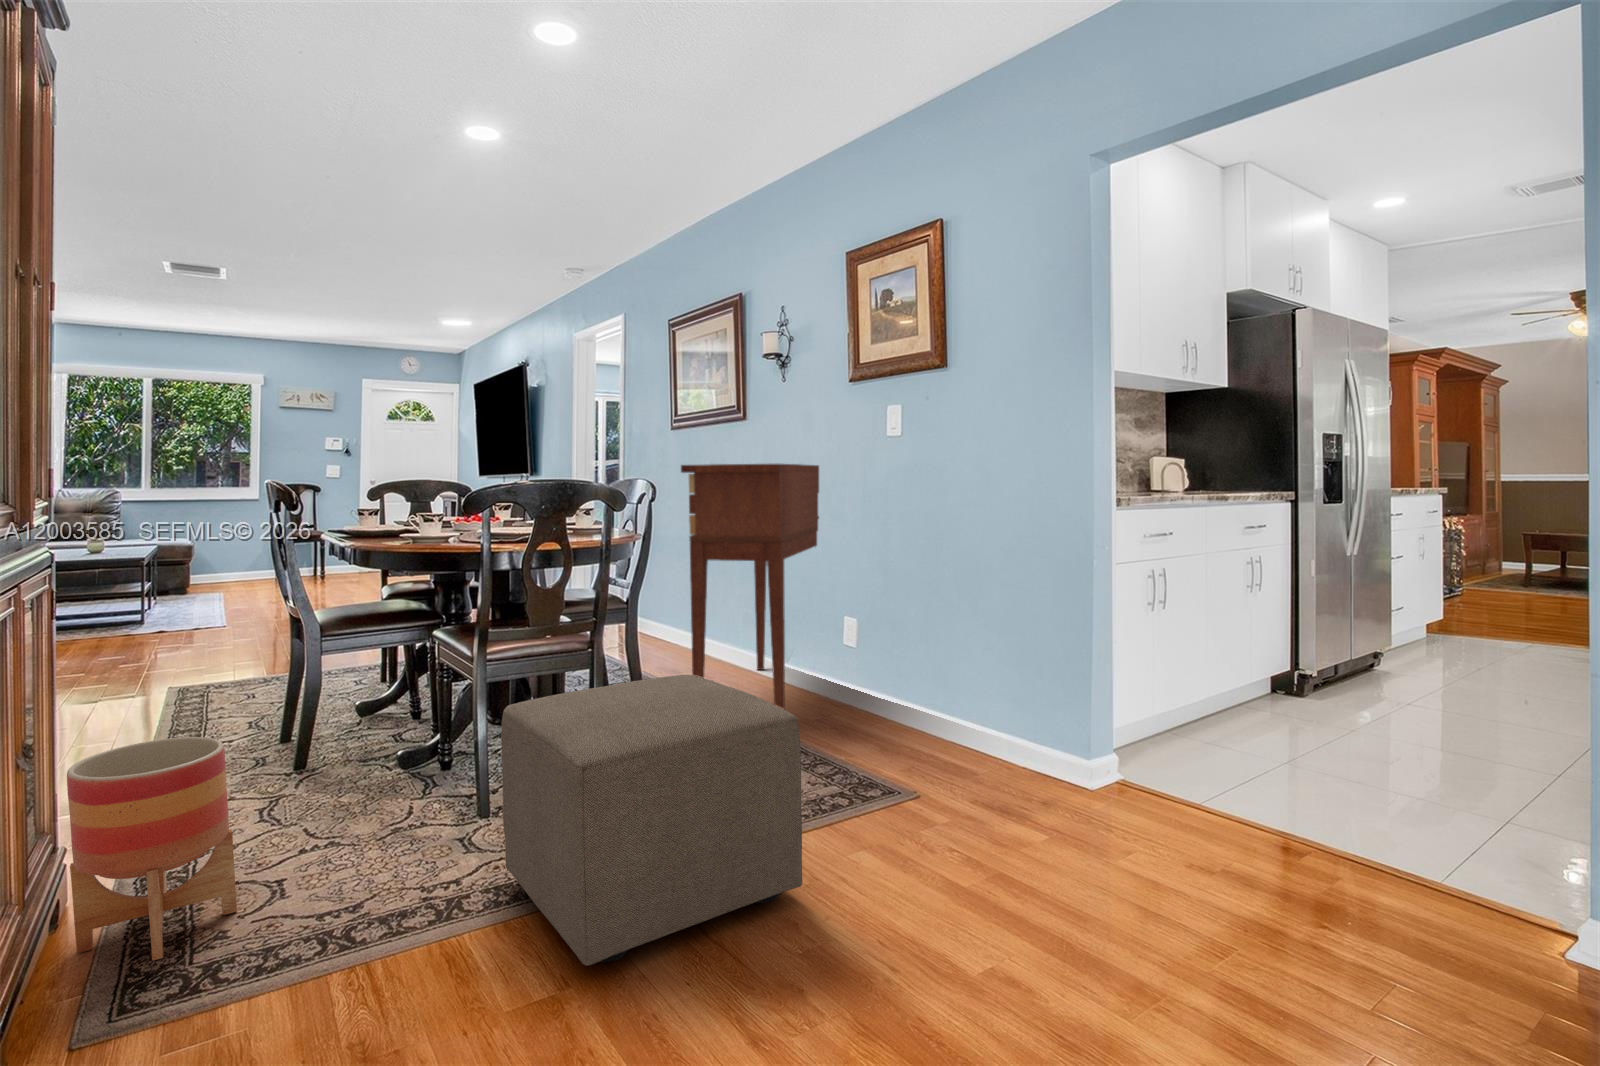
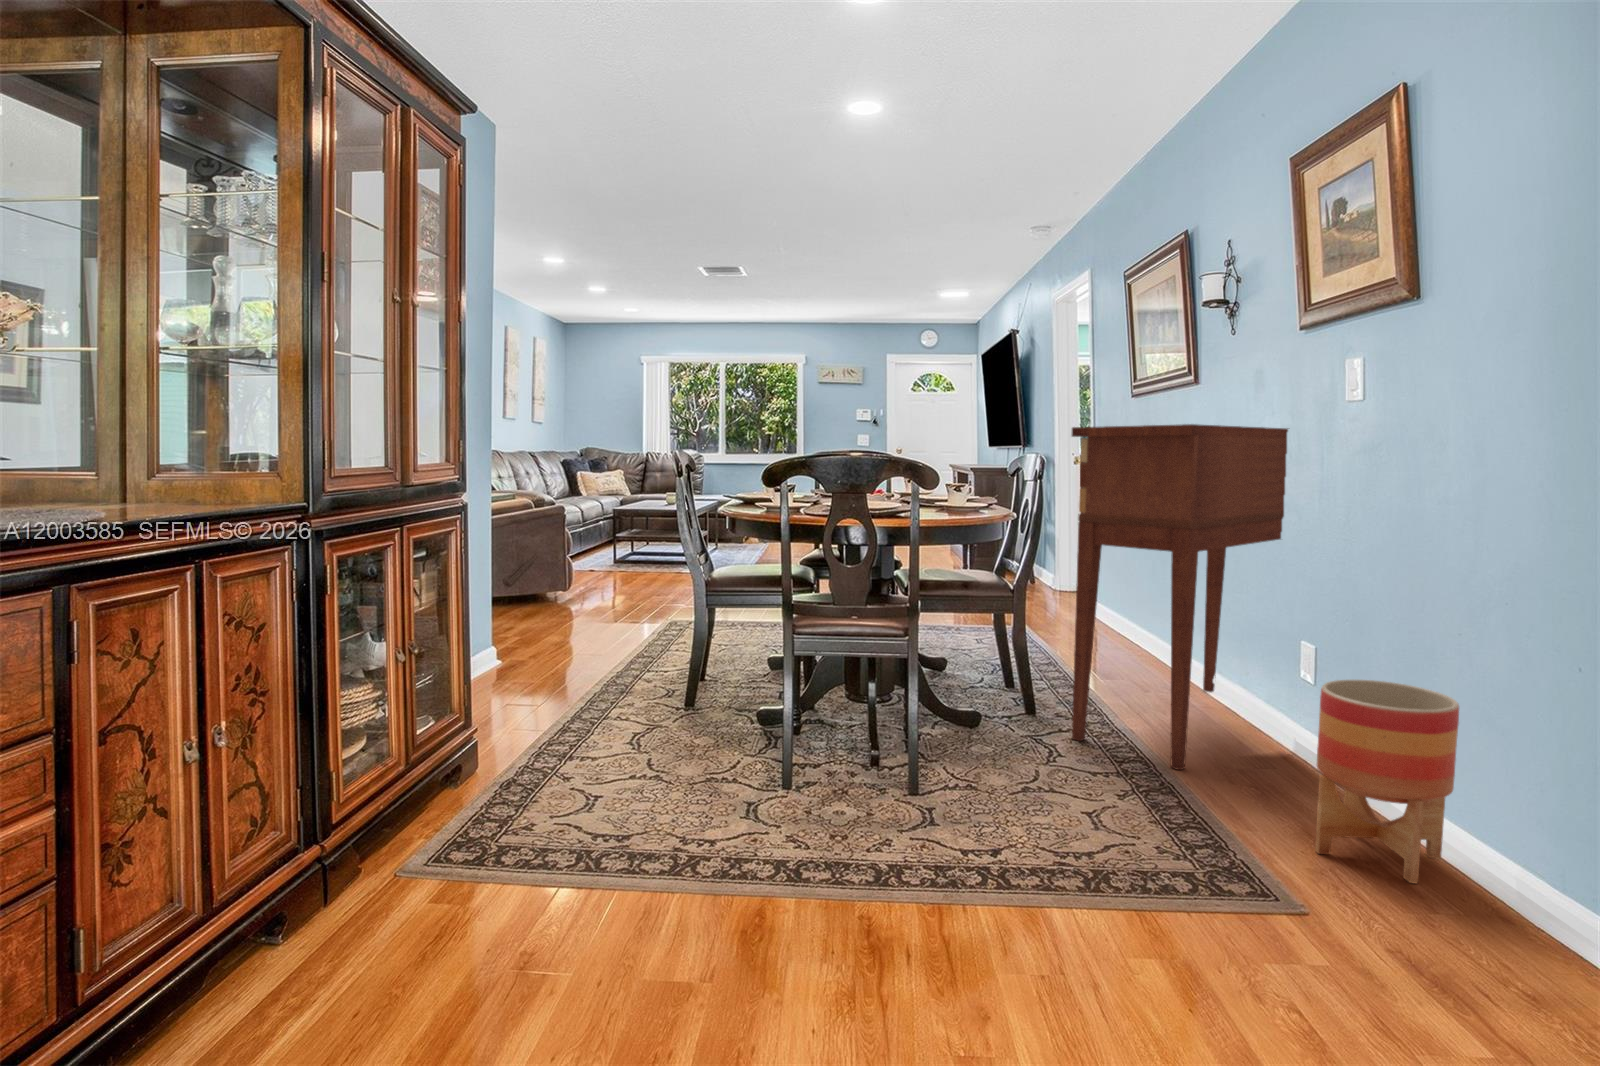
ottoman: present [501,675,802,966] -> none [727,673,1032,983]
planter: present [67,737,237,961] -> present [1315,680,1459,883]

